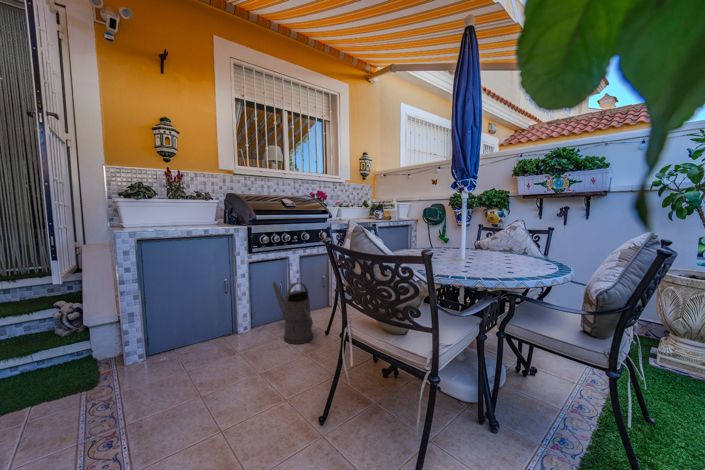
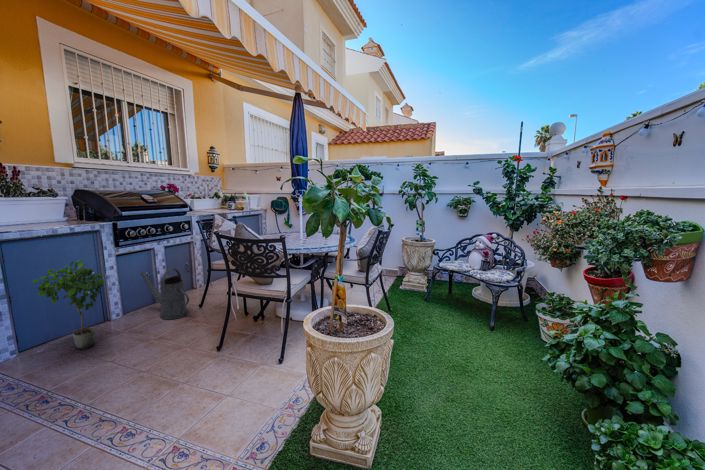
potted plant: none [145,265,225,367] -> present [32,260,105,349]

